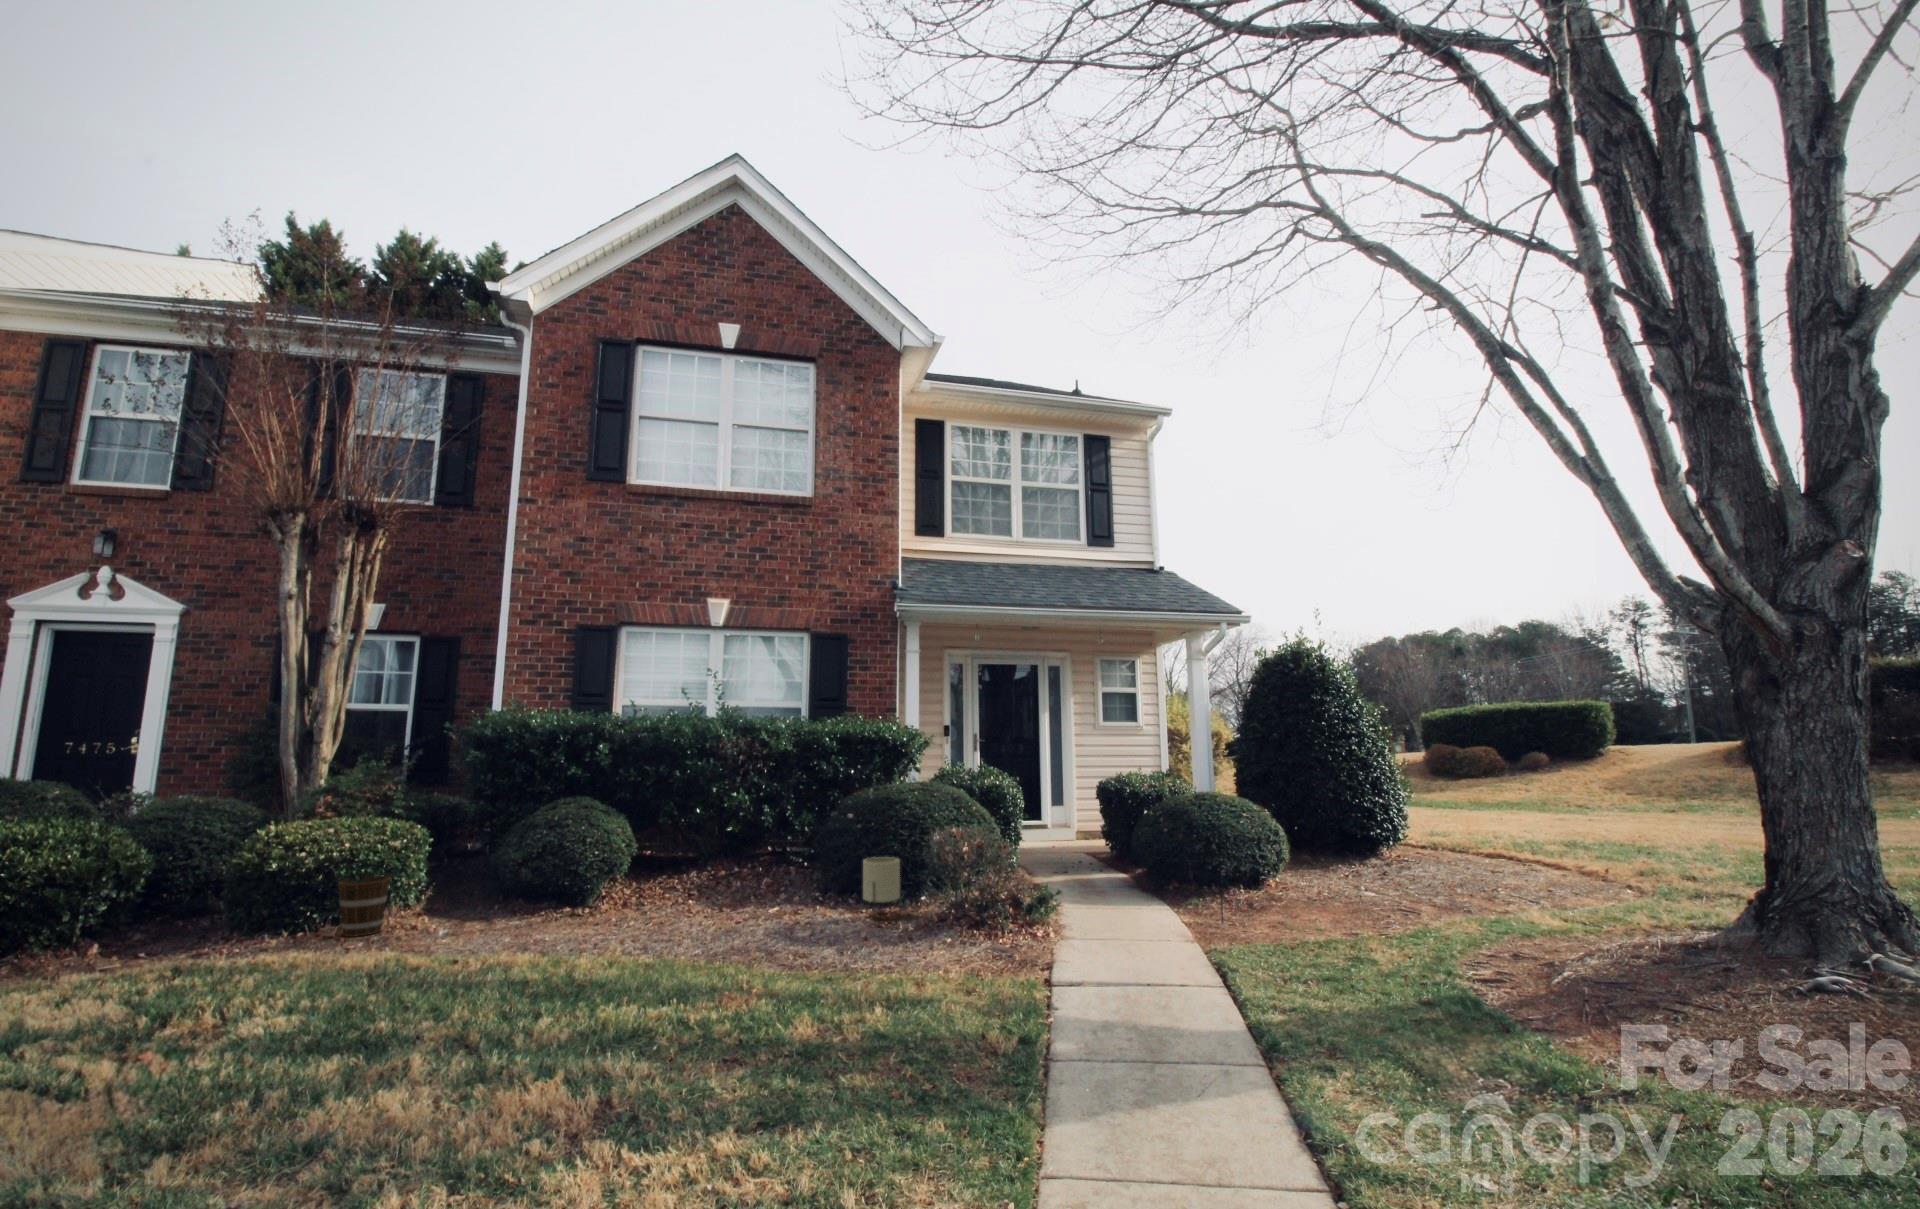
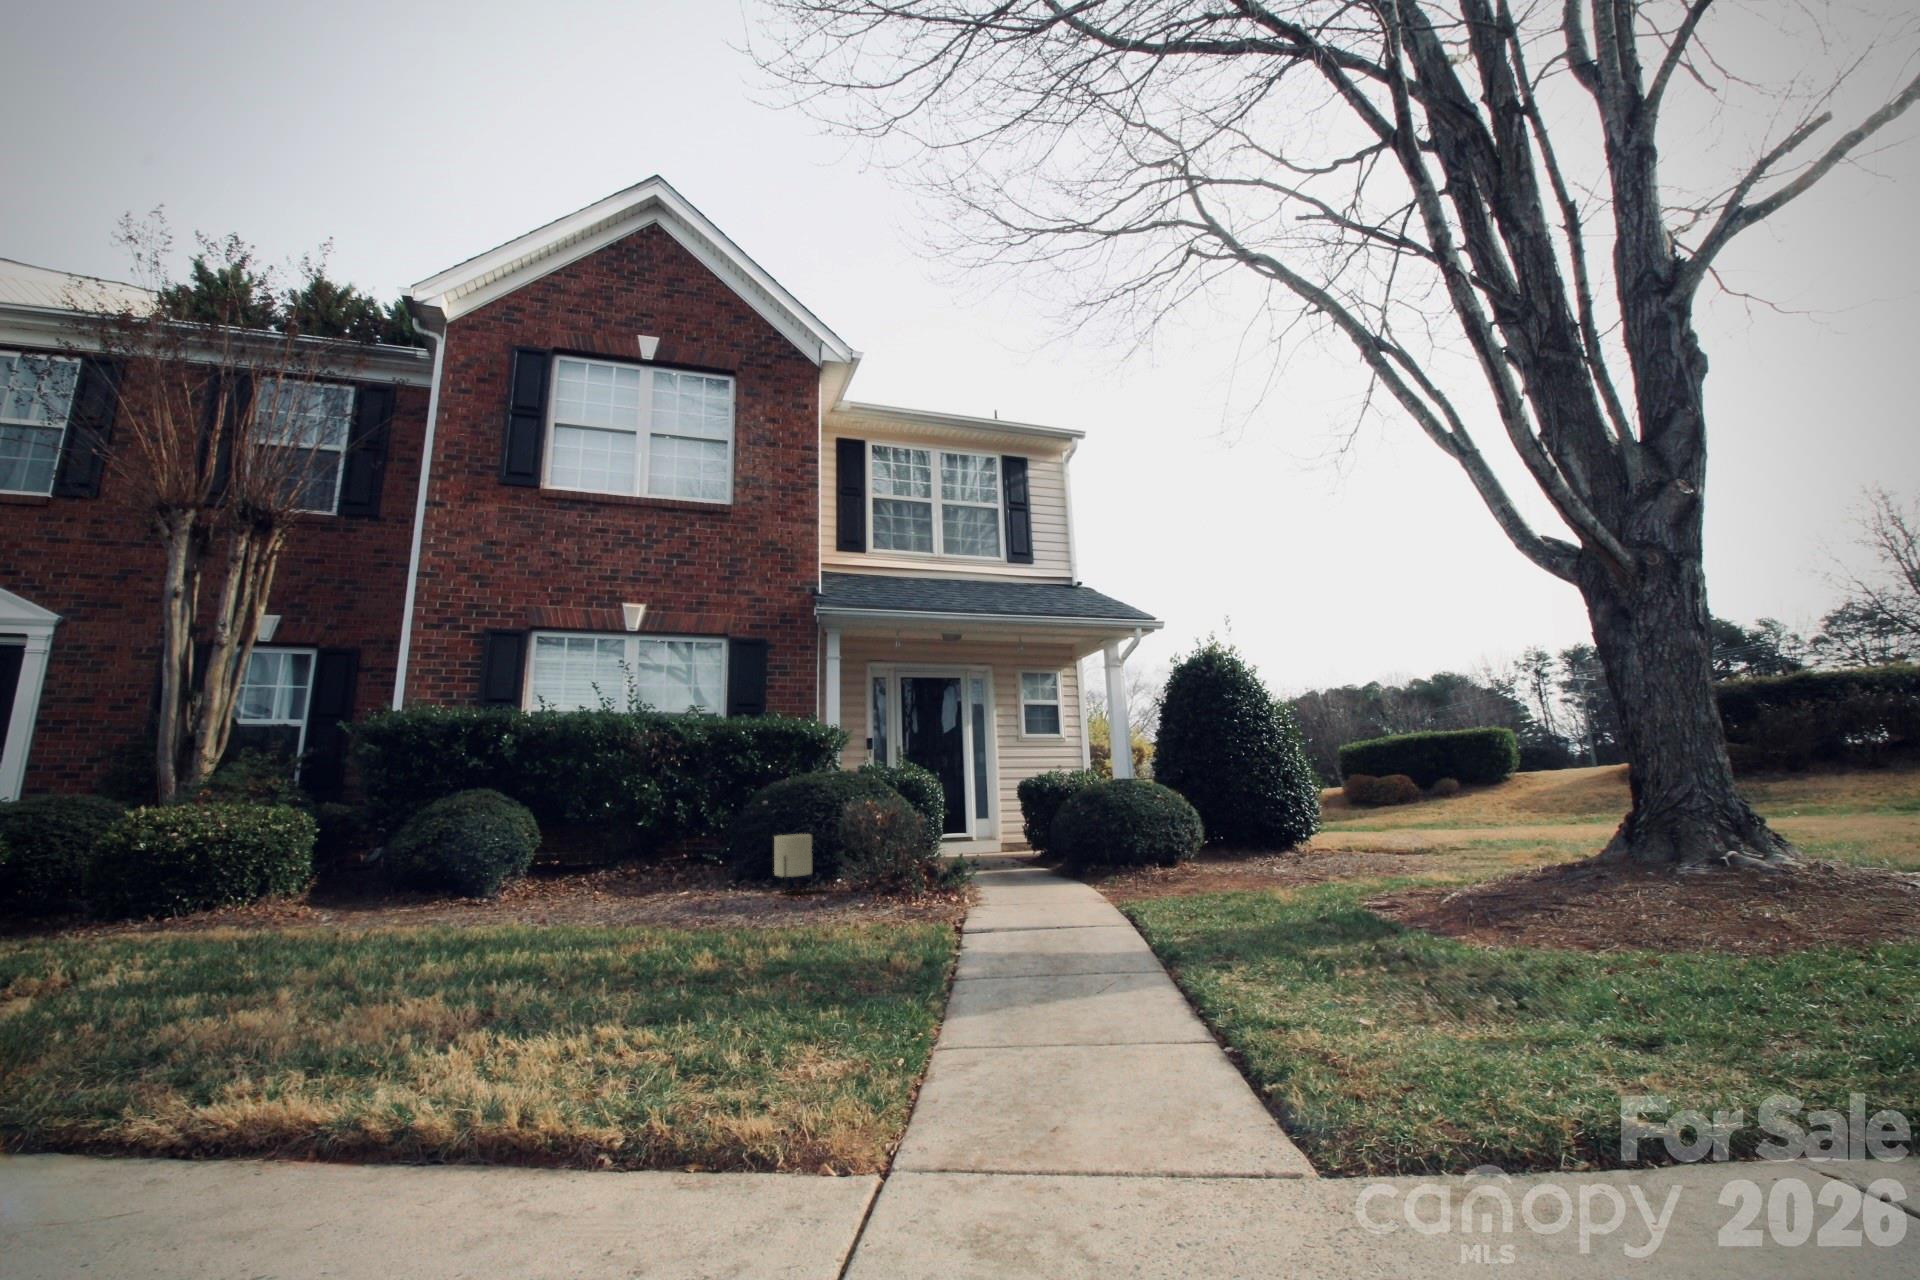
bucket: present [338,876,390,937] -> none [214,859,273,920]

